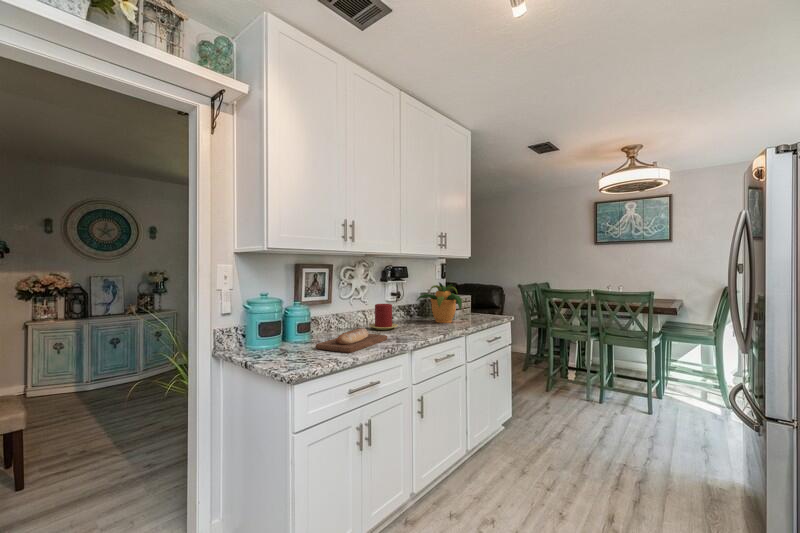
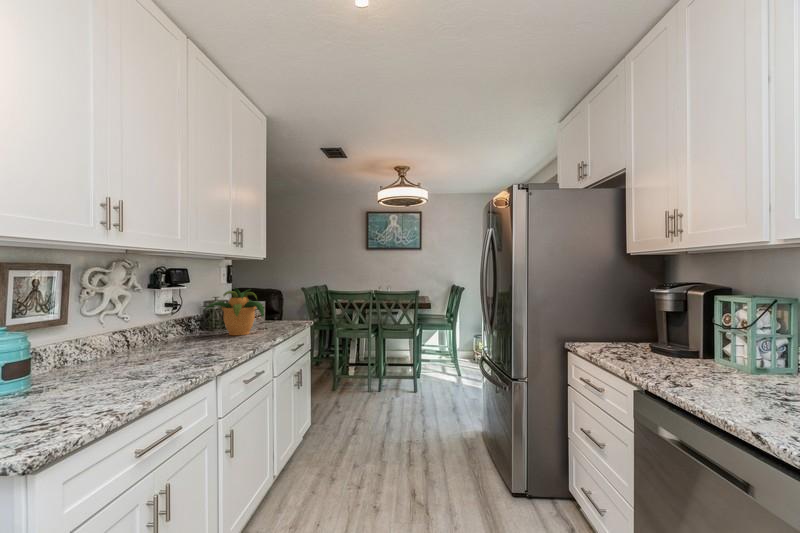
candle: present [369,304,398,330] -> none [136,318,183,354]
bread loaf: present [316,328,387,353] -> none [55,355,178,399]

